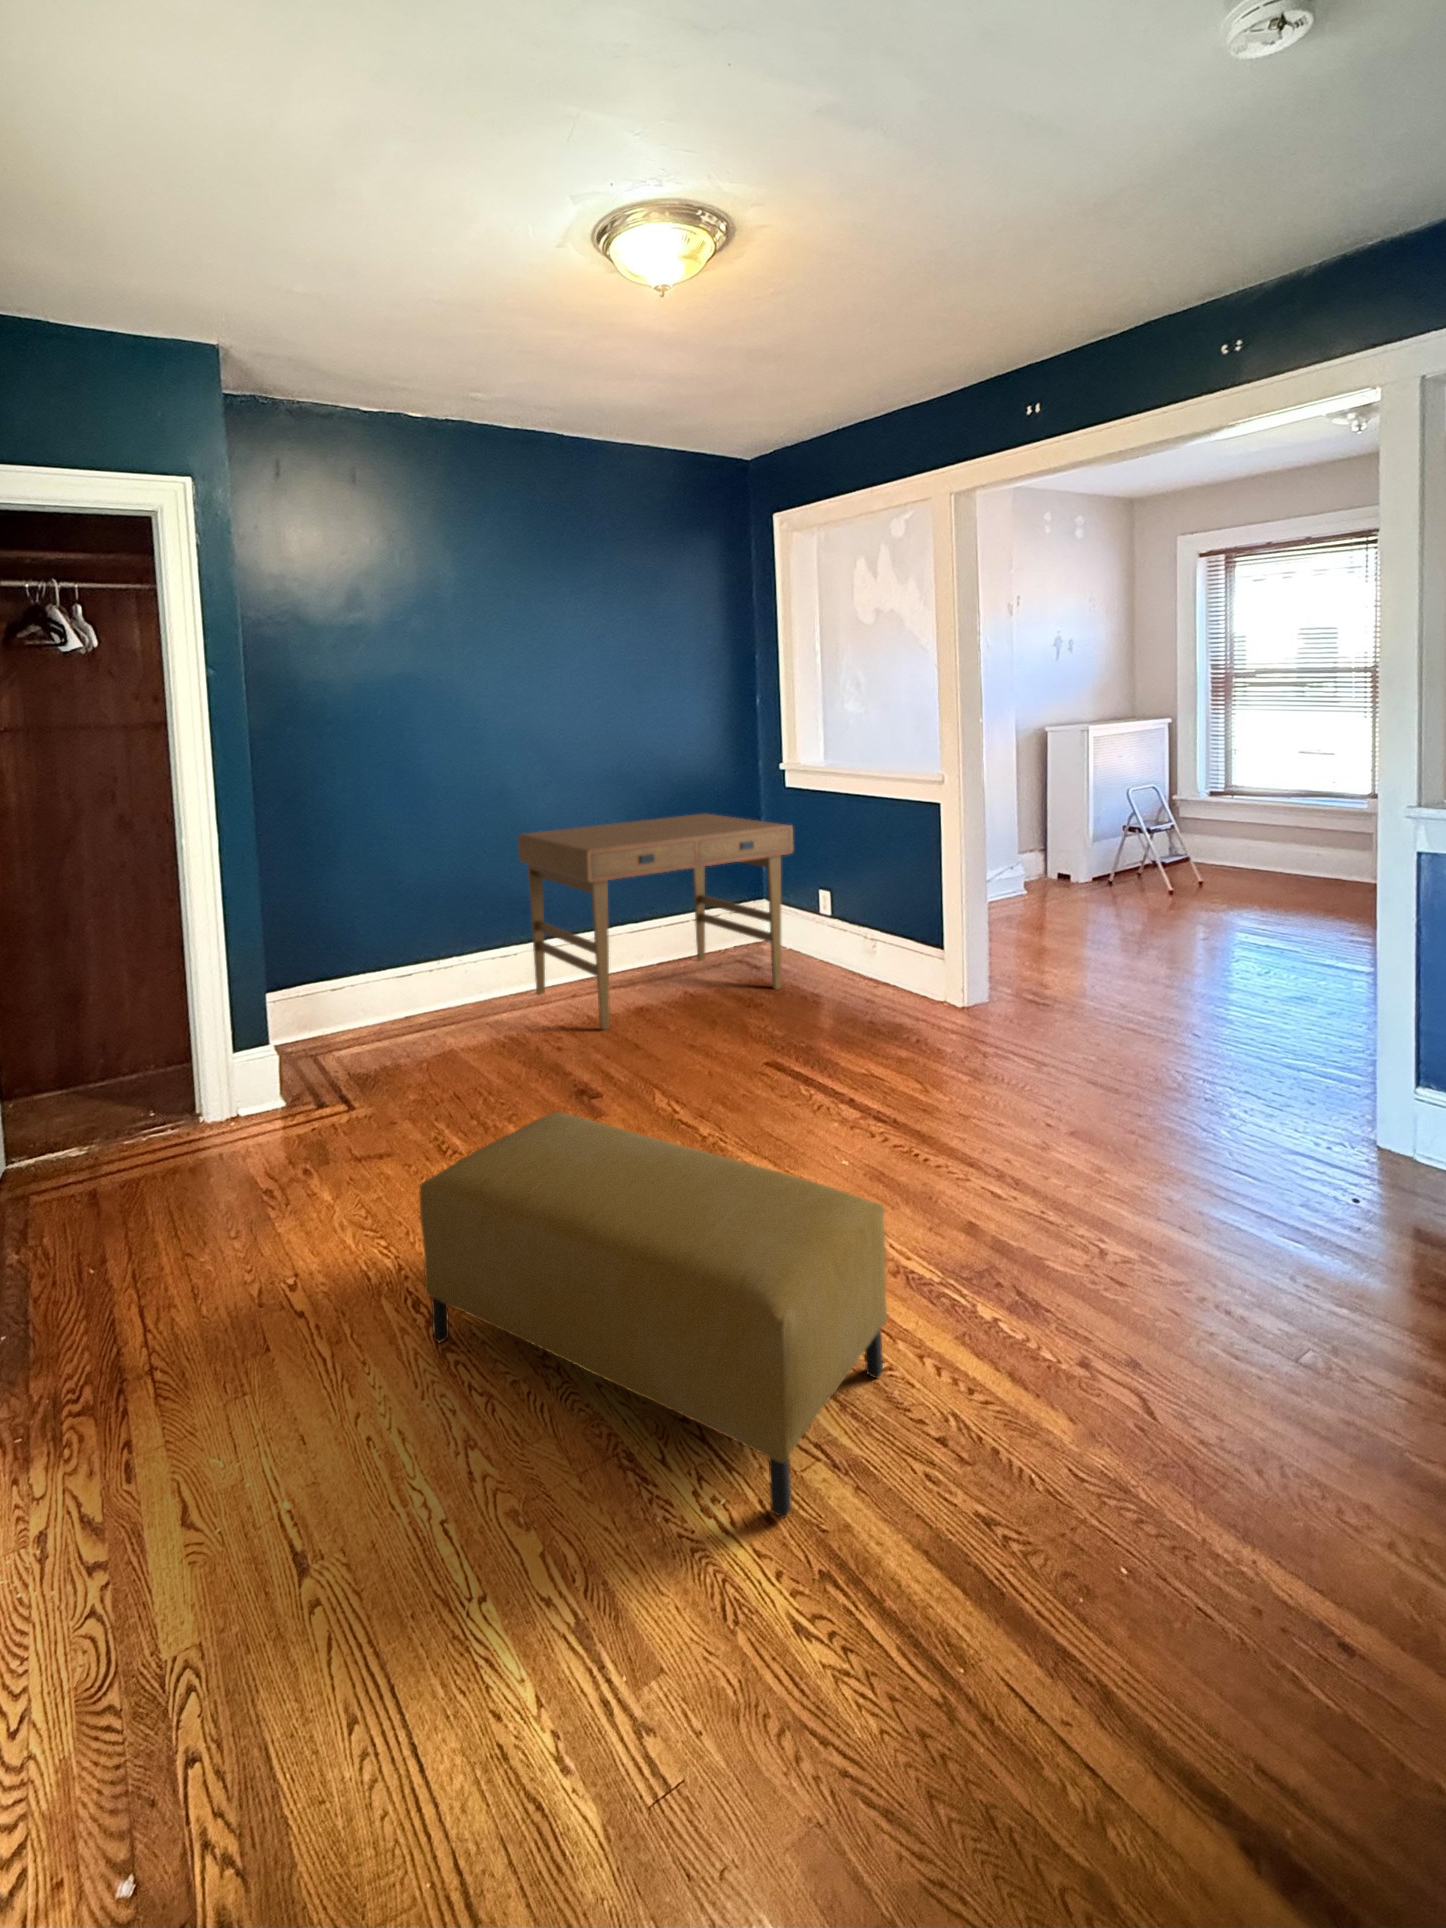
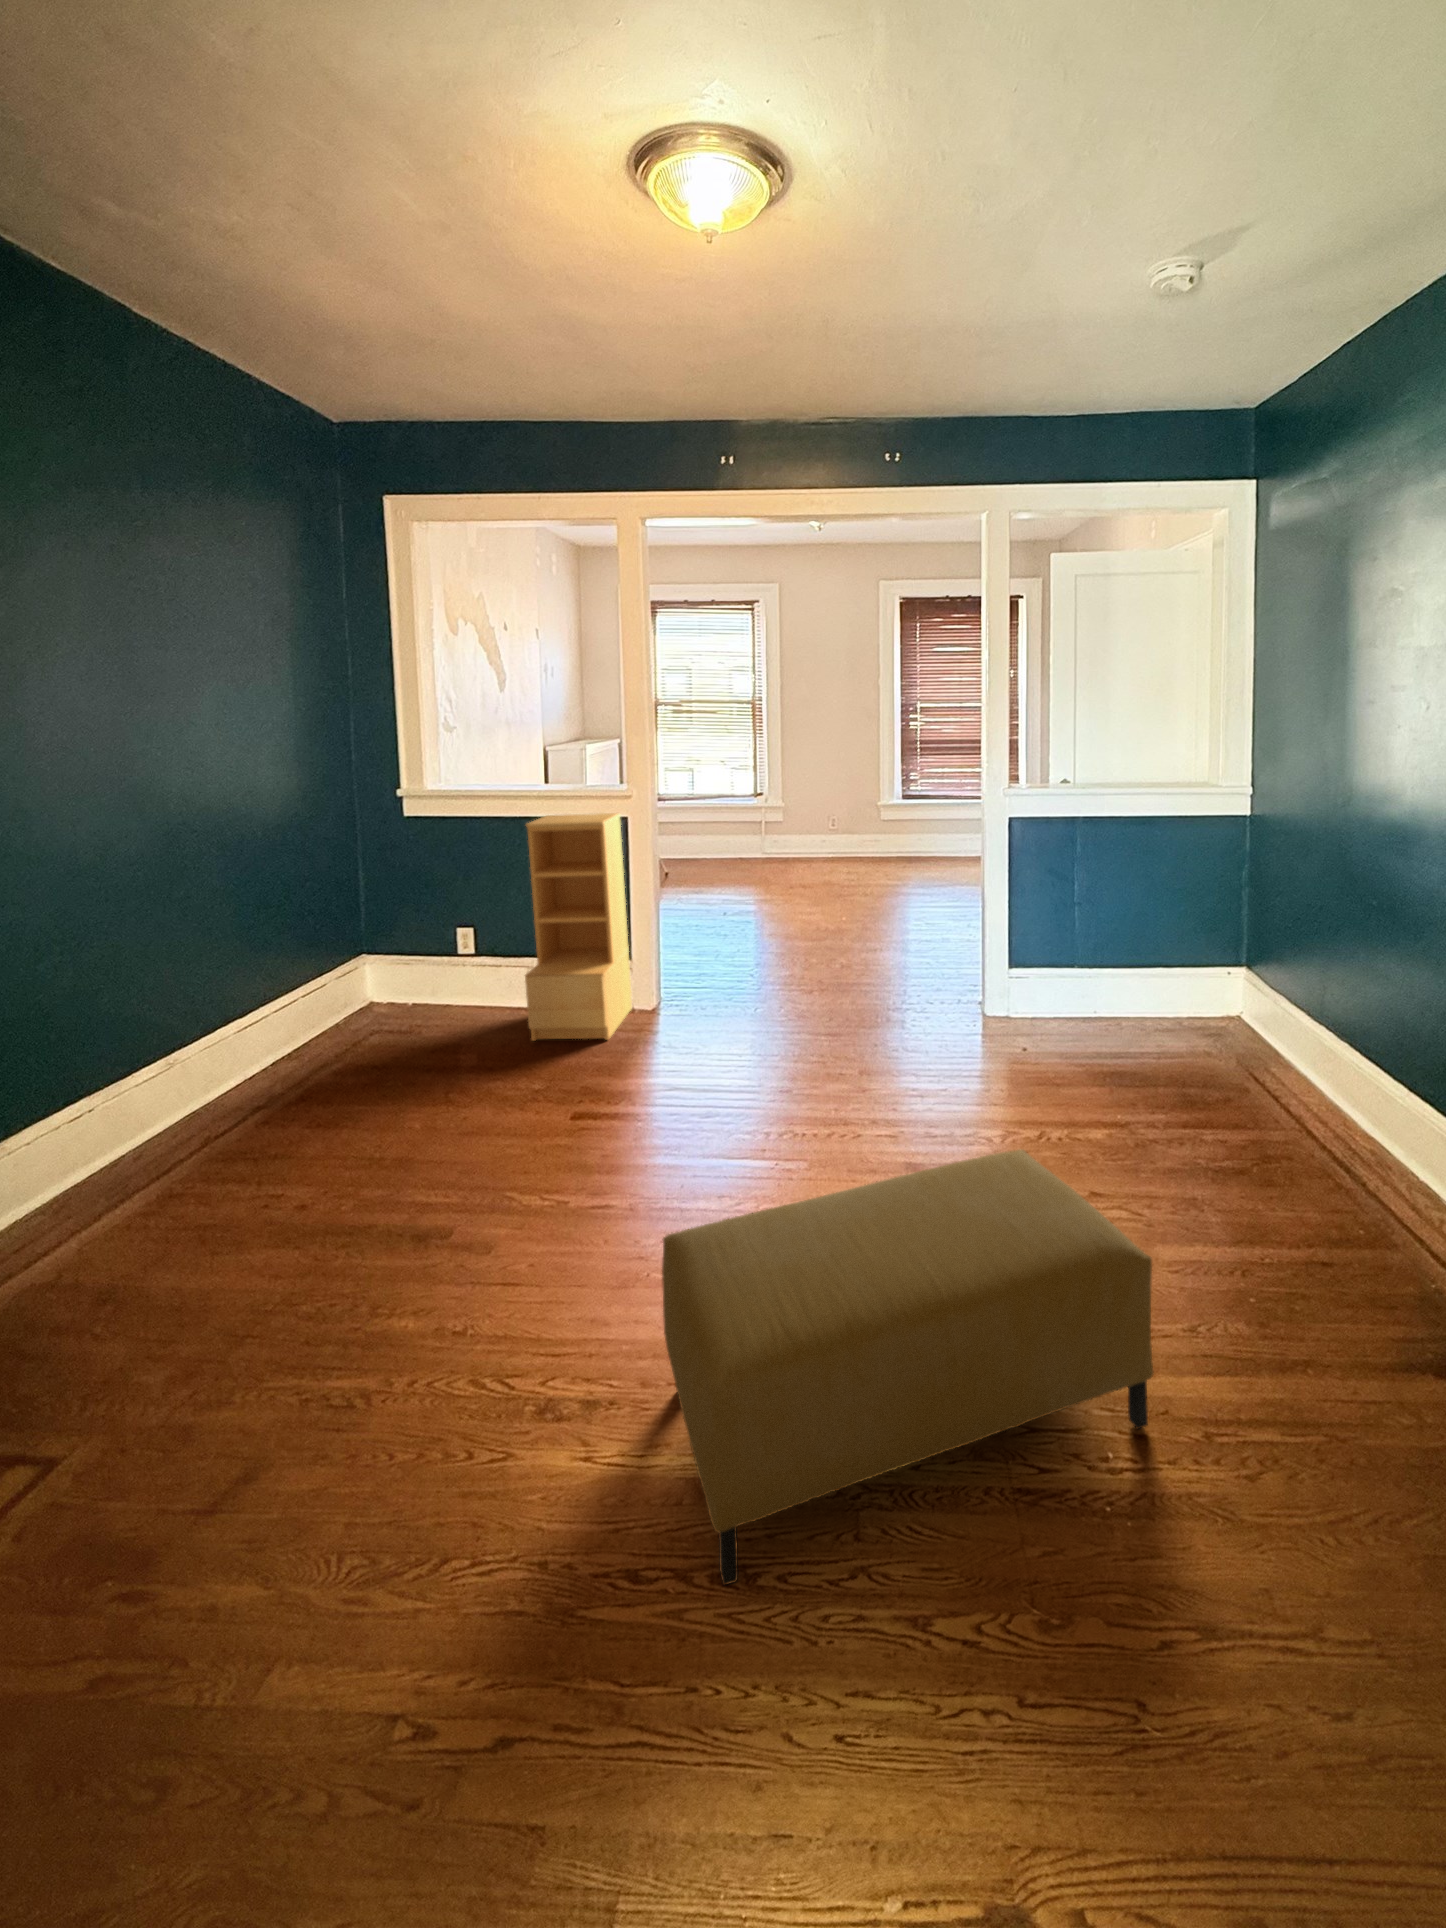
bookshelf: none [818,790,940,1023] -> present [525,813,632,1041]
desk: present [518,814,793,1029] -> none [100,863,470,1163]

